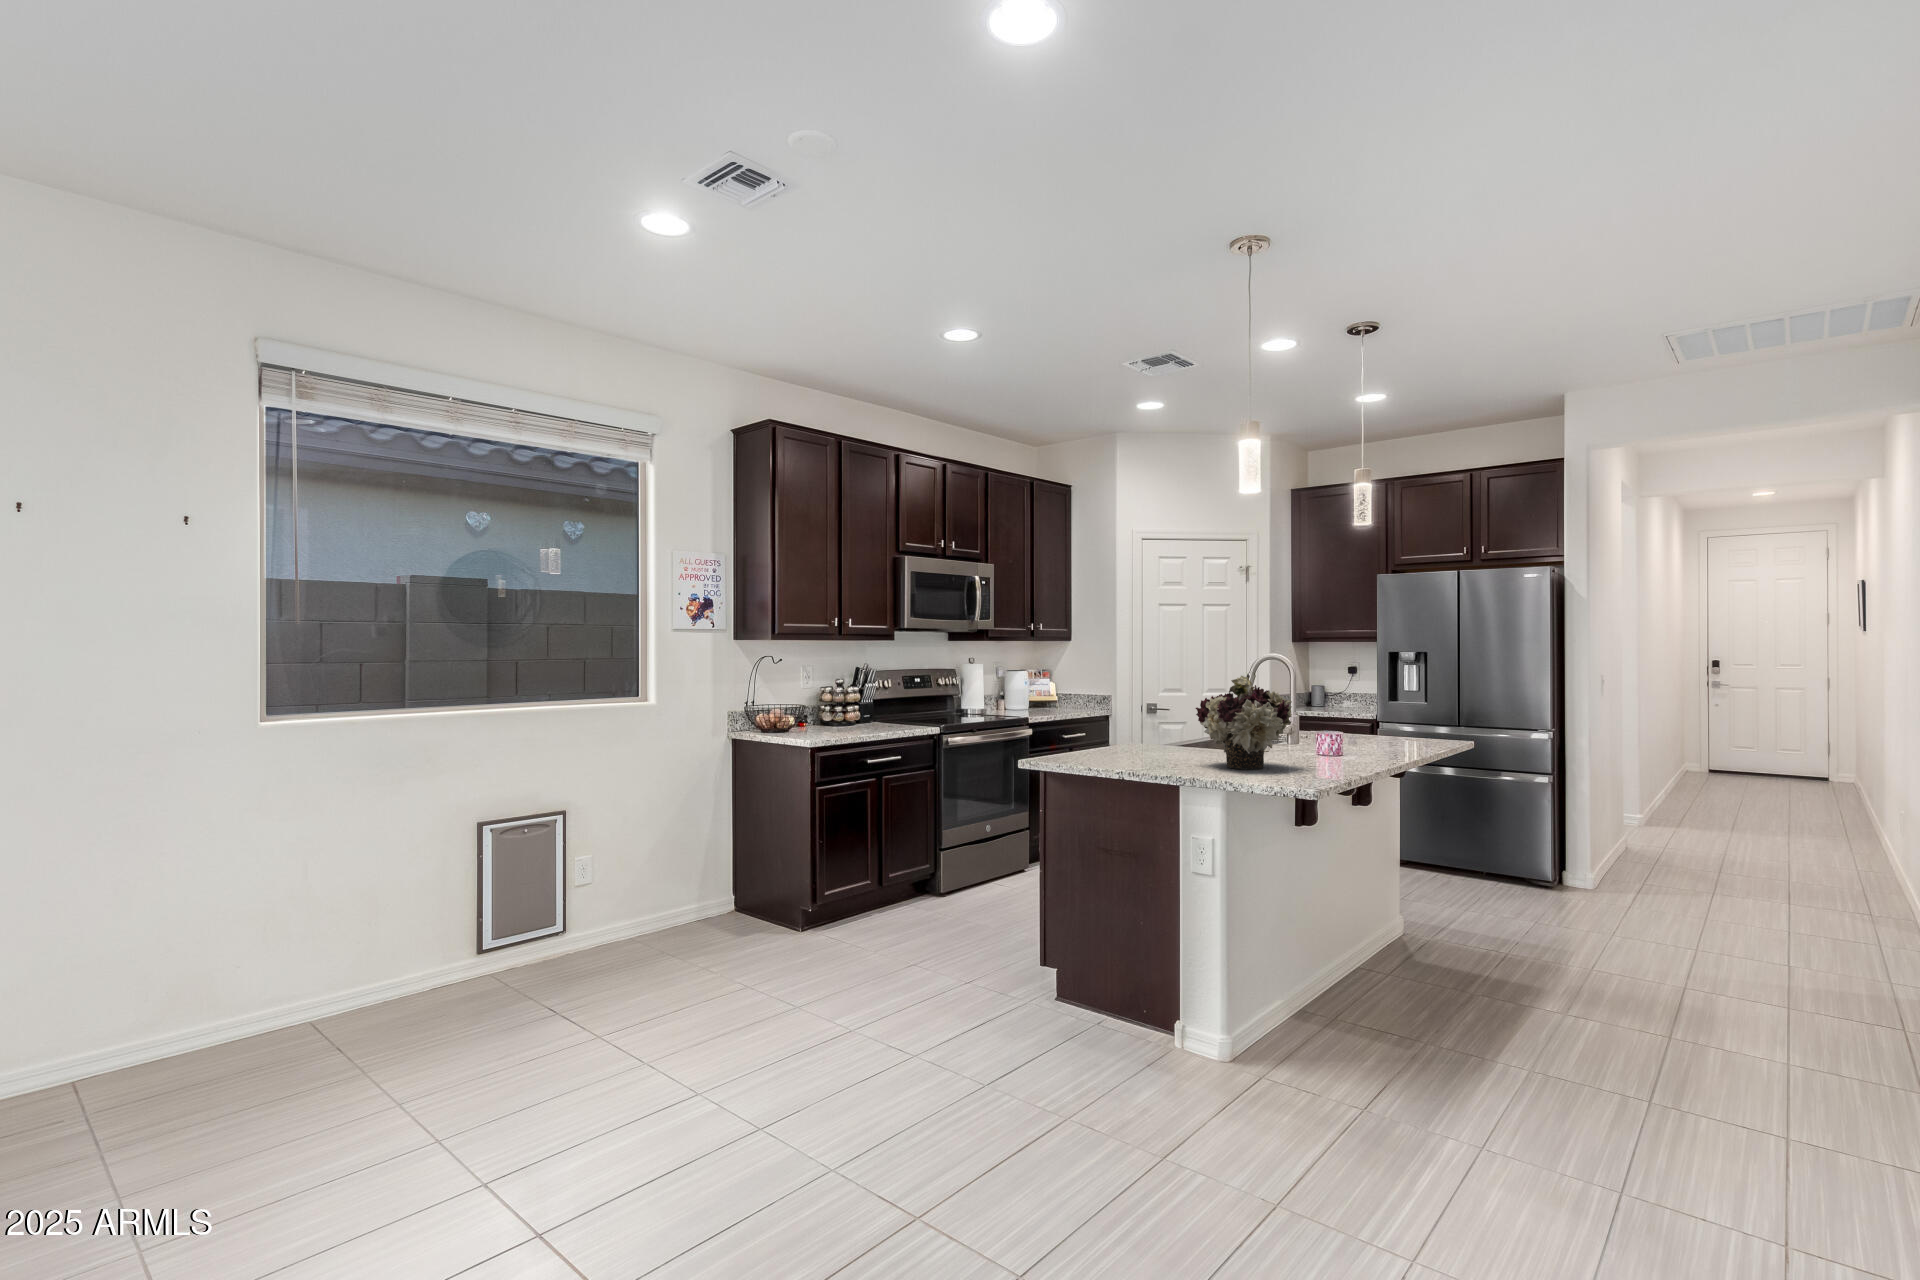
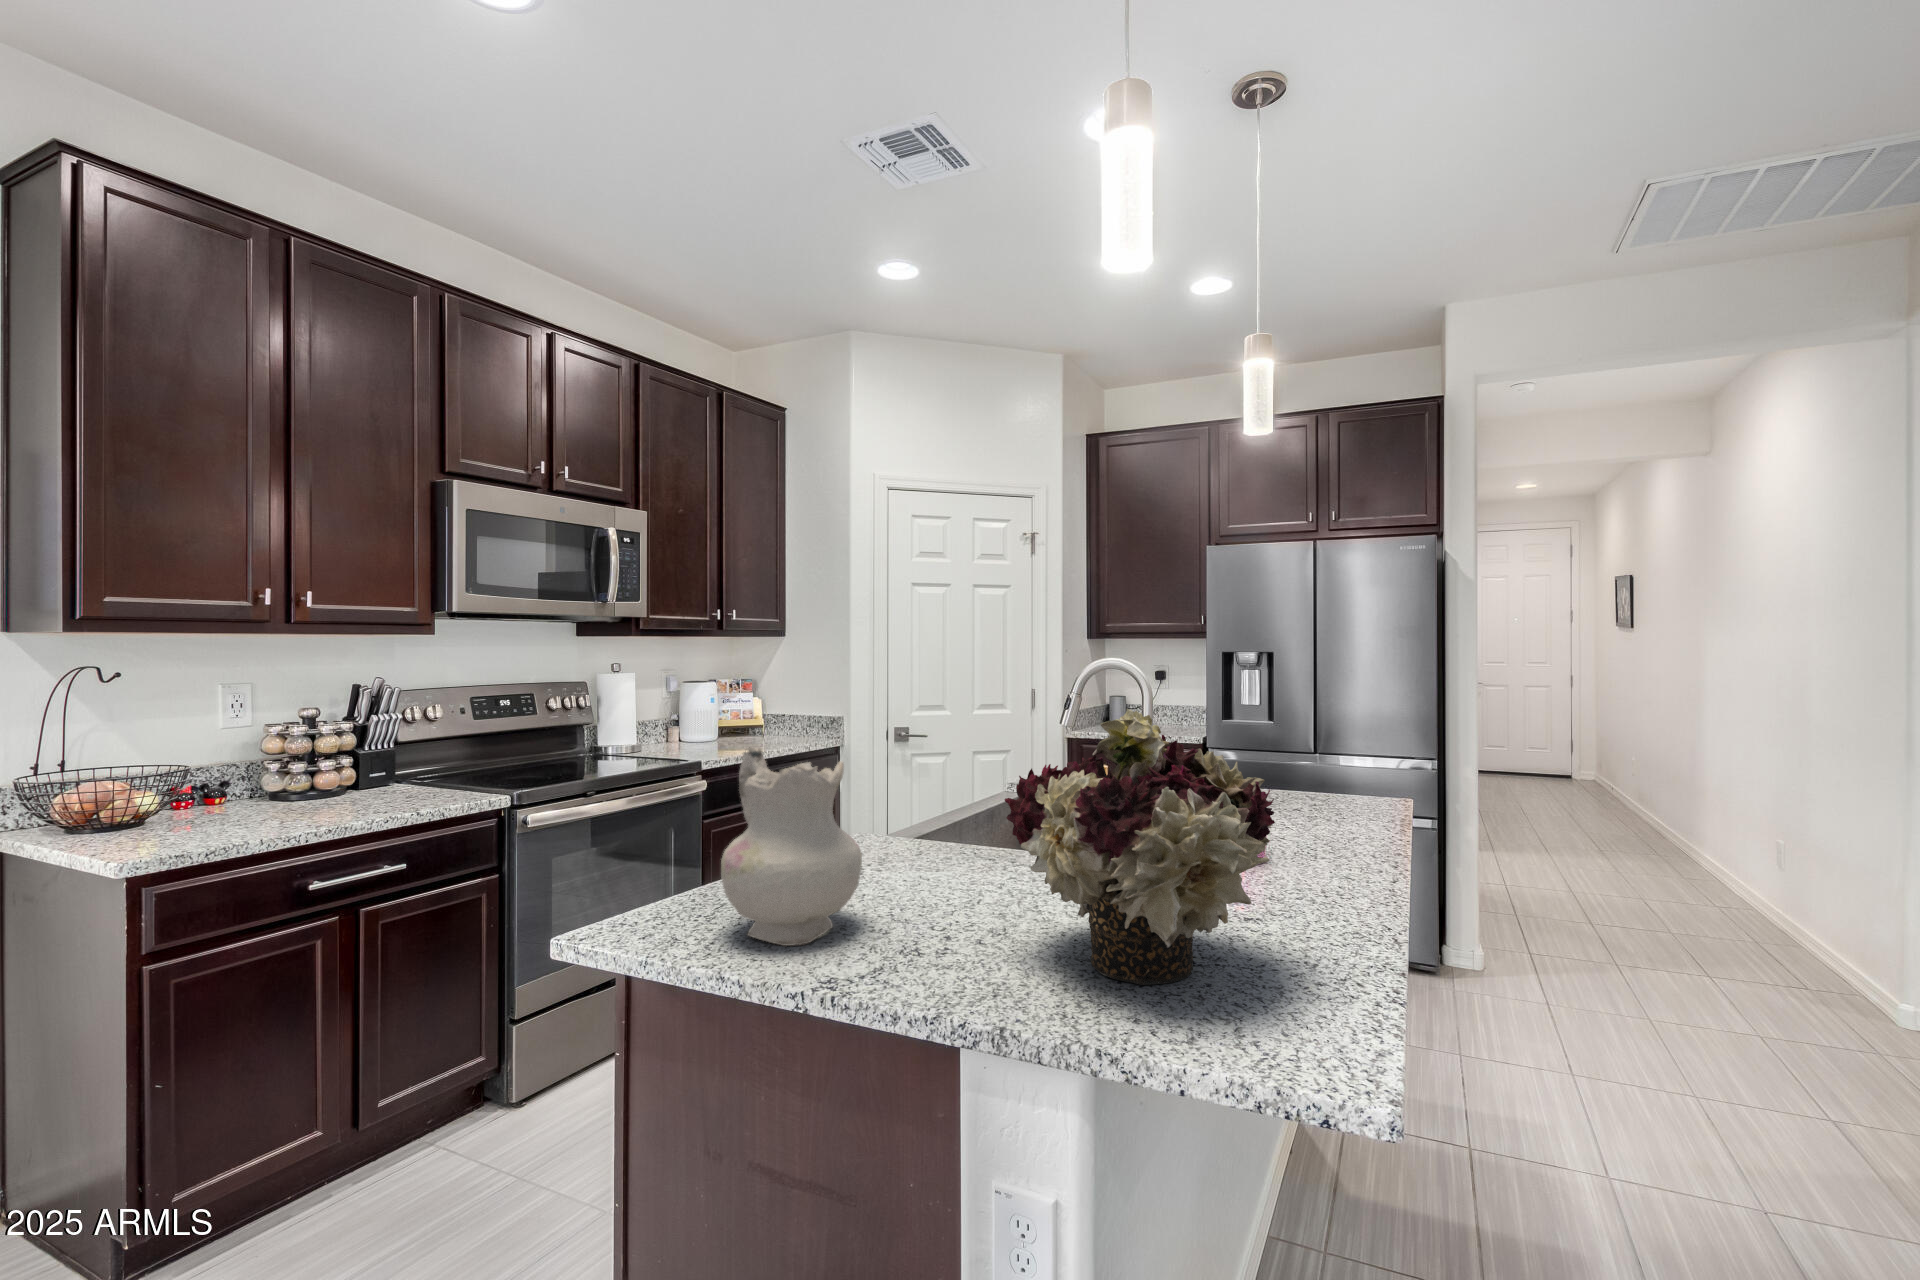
ceramic pitcher: none [1087,691,1141,762] -> present [721,747,862,946]

